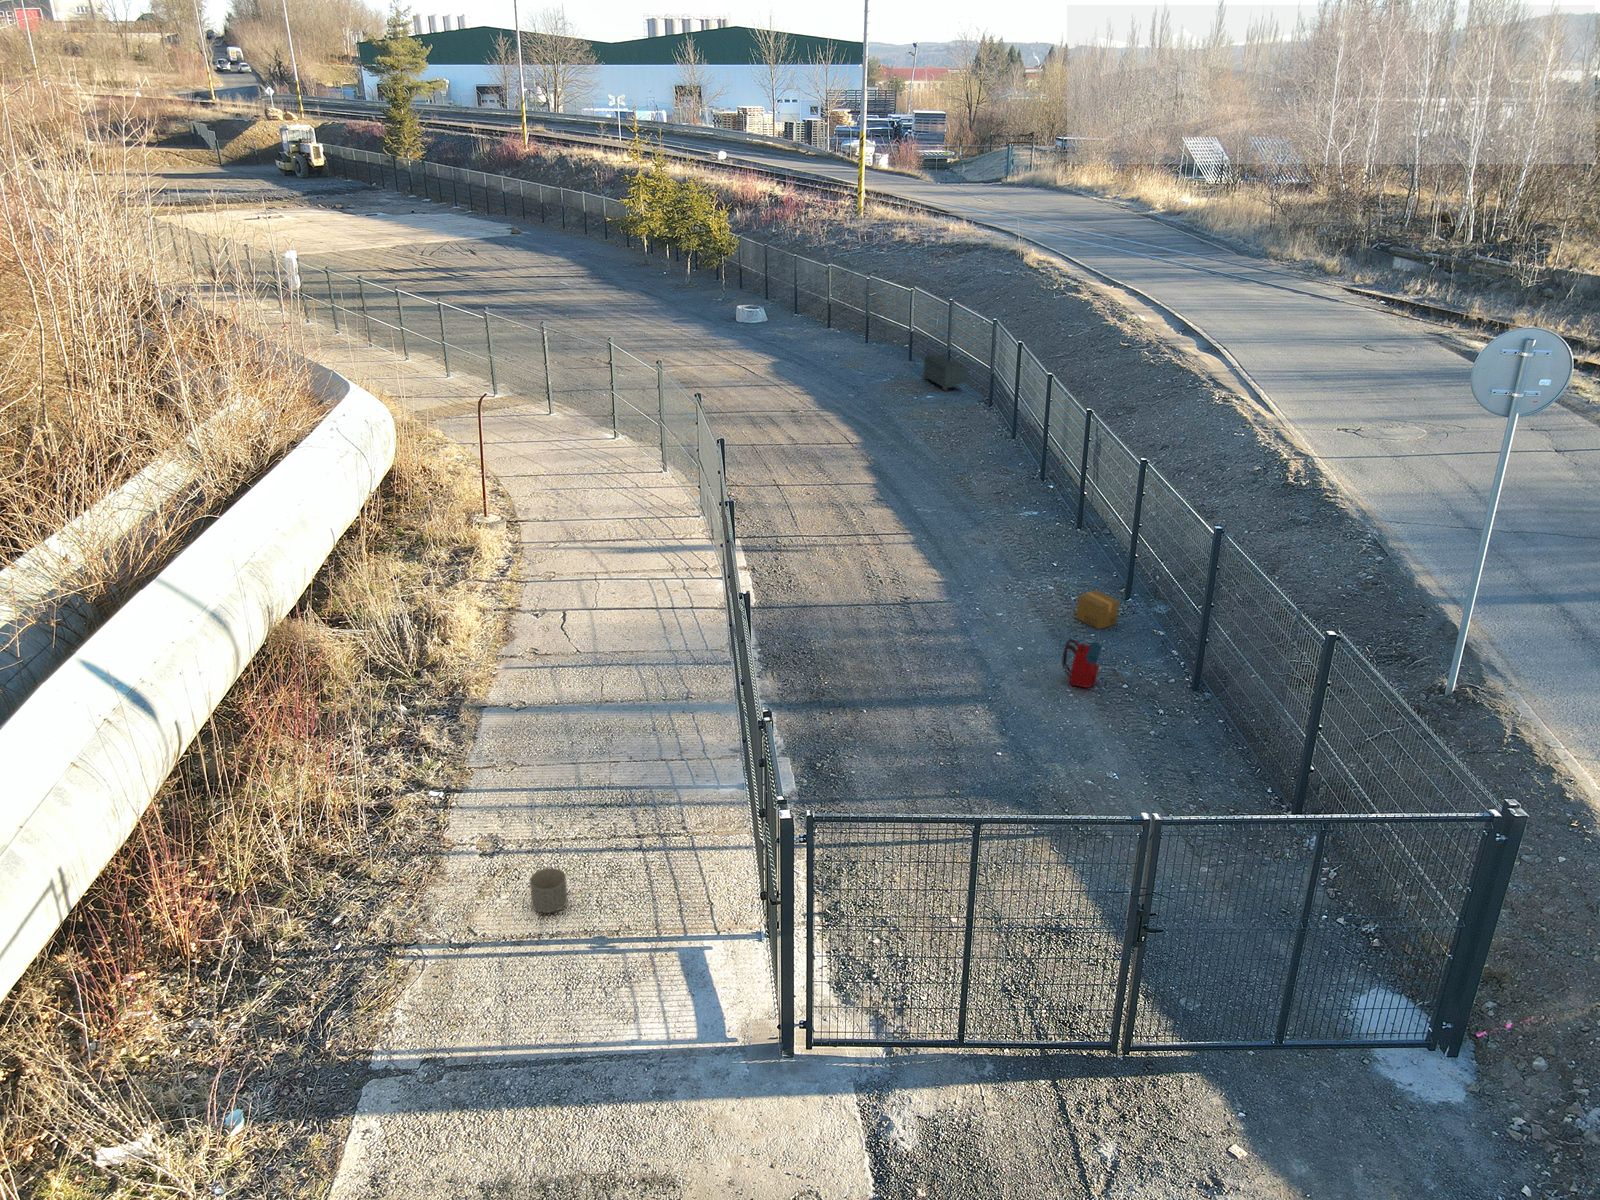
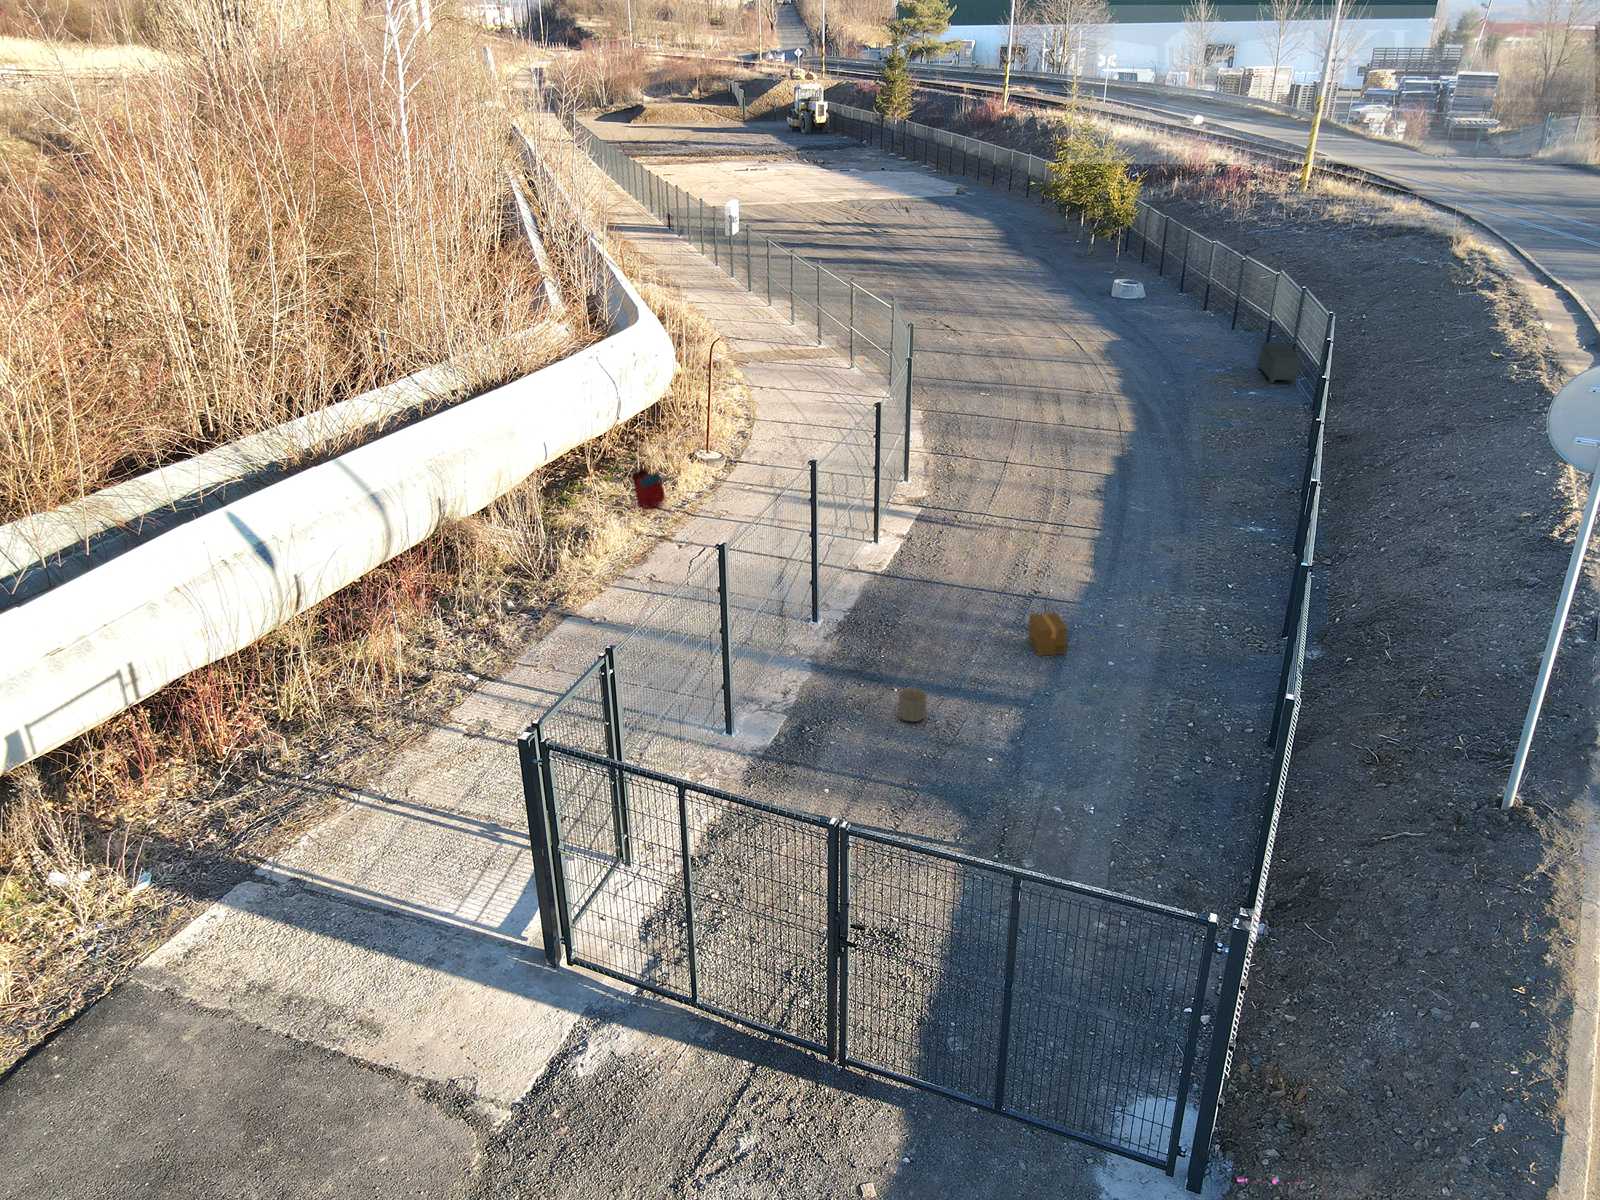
cardboard box: present [1076,590,1119,629] -> present [1028,613,1068,656]
backpack: present [1062,639,1101,688] -> present [632,468,665,508]
planter: present [530,868,567,913] -> present [898,688,927,721]

